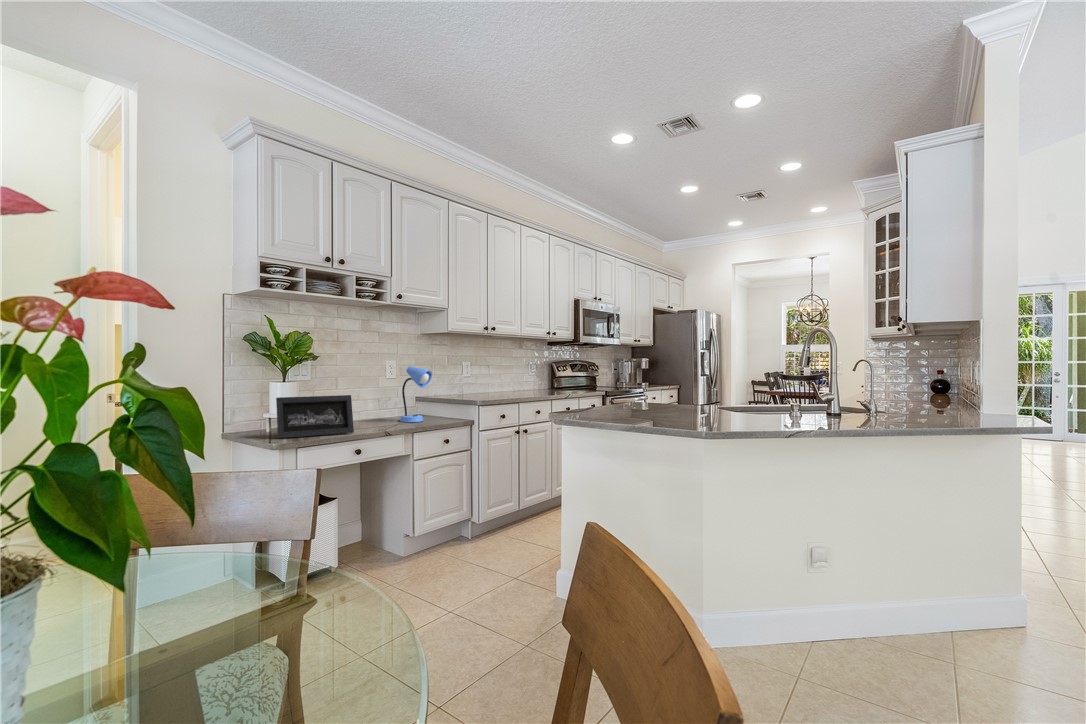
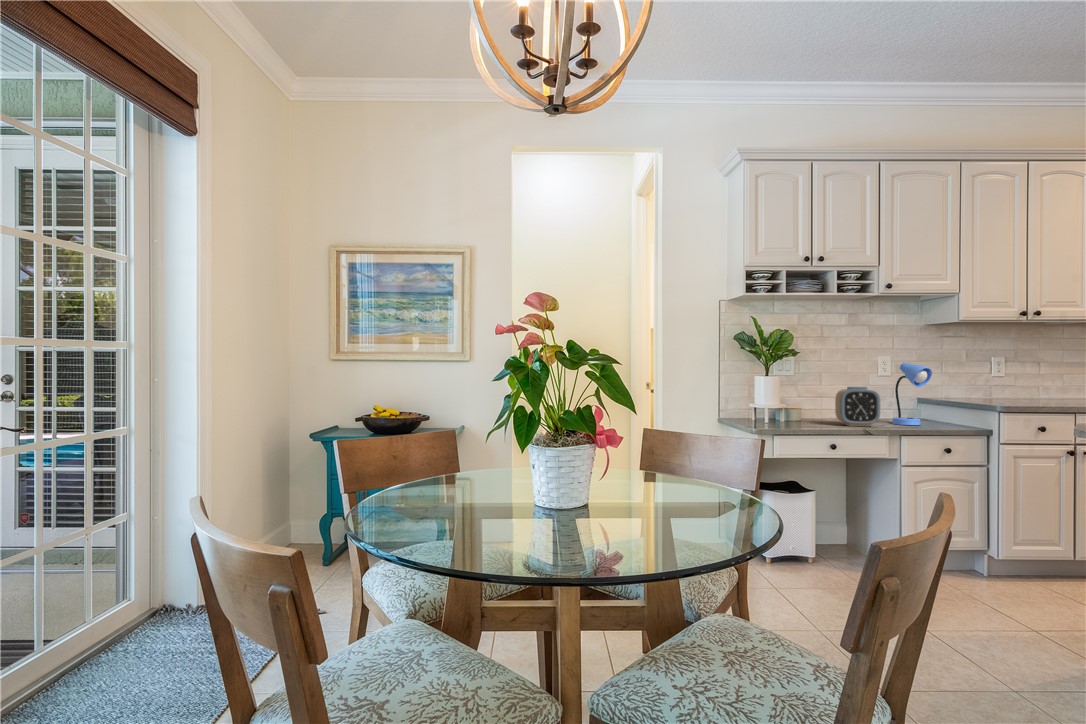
alarm clock: none [354,389,395,428] -> present [835,387,880,426]
picture frame: present [276,395,354,438] -> none [758,390,830,428]

